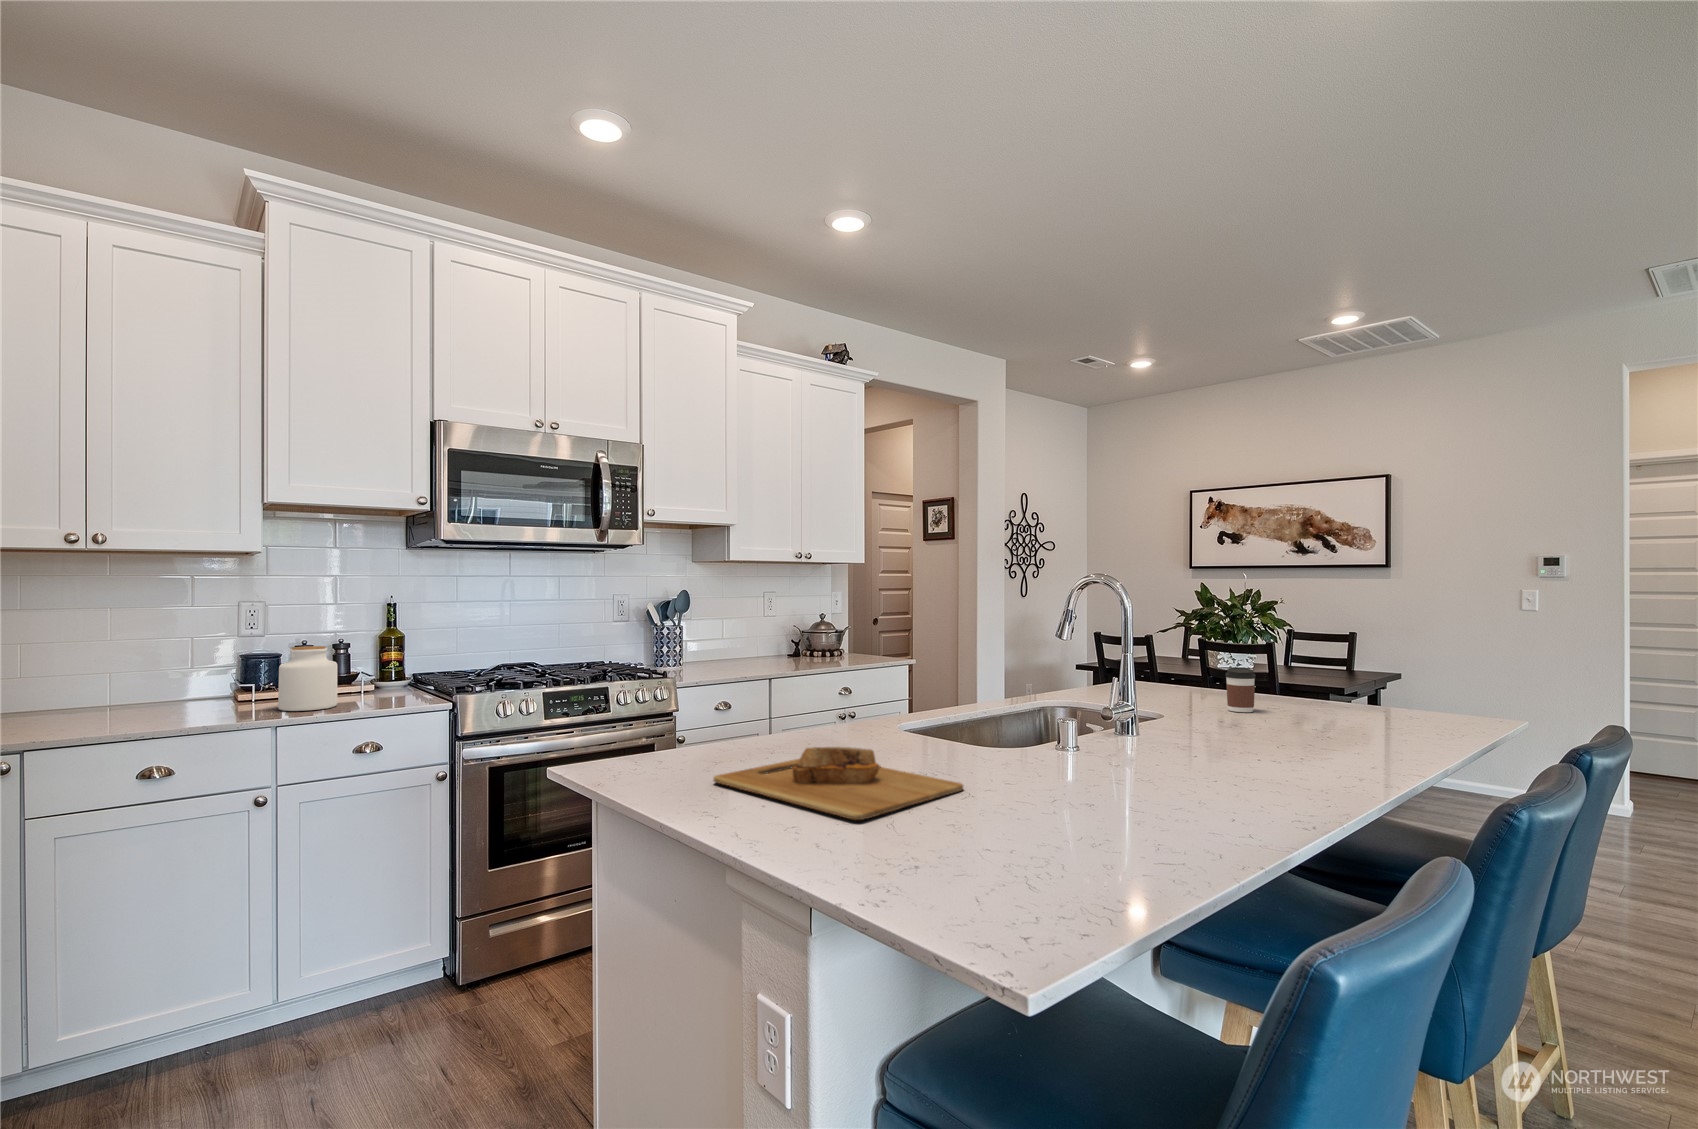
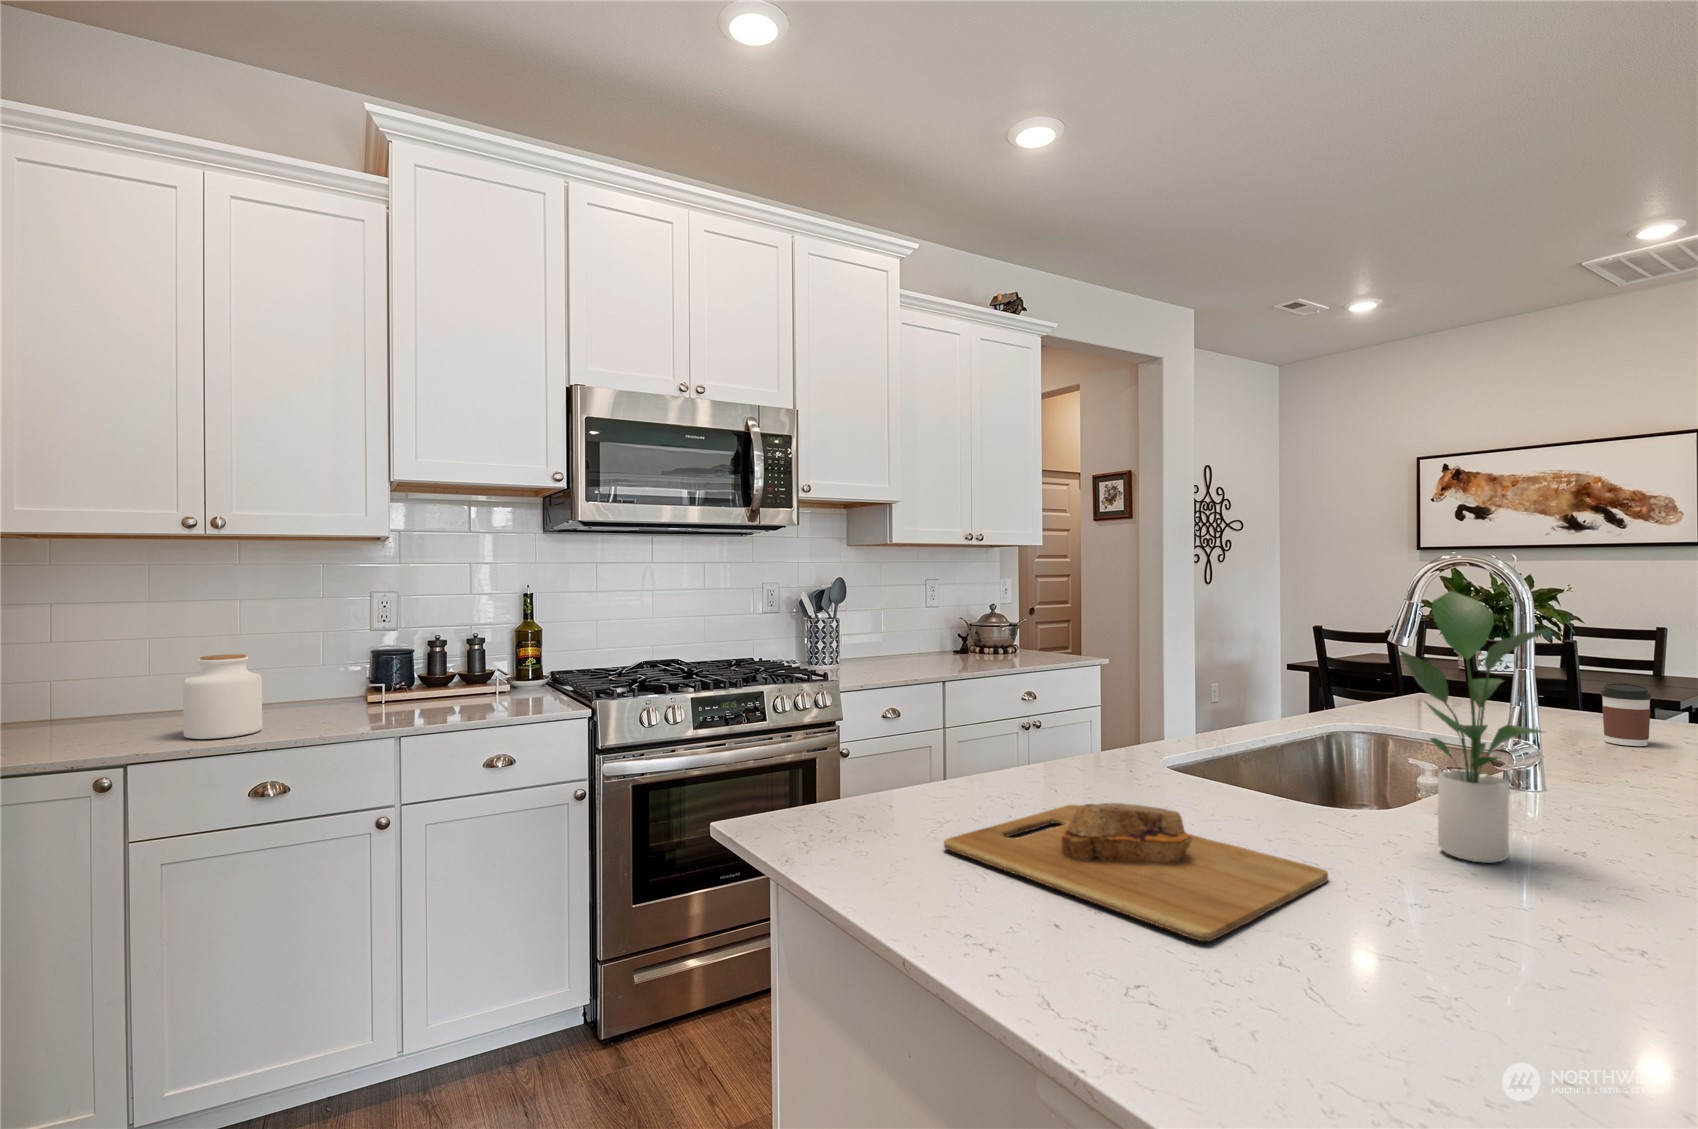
potted plant: none [1021,598,1109,778] -> present [1400,591,1550,863]
jar: present [278,646,338,711] -> present [183,654,262,739]

